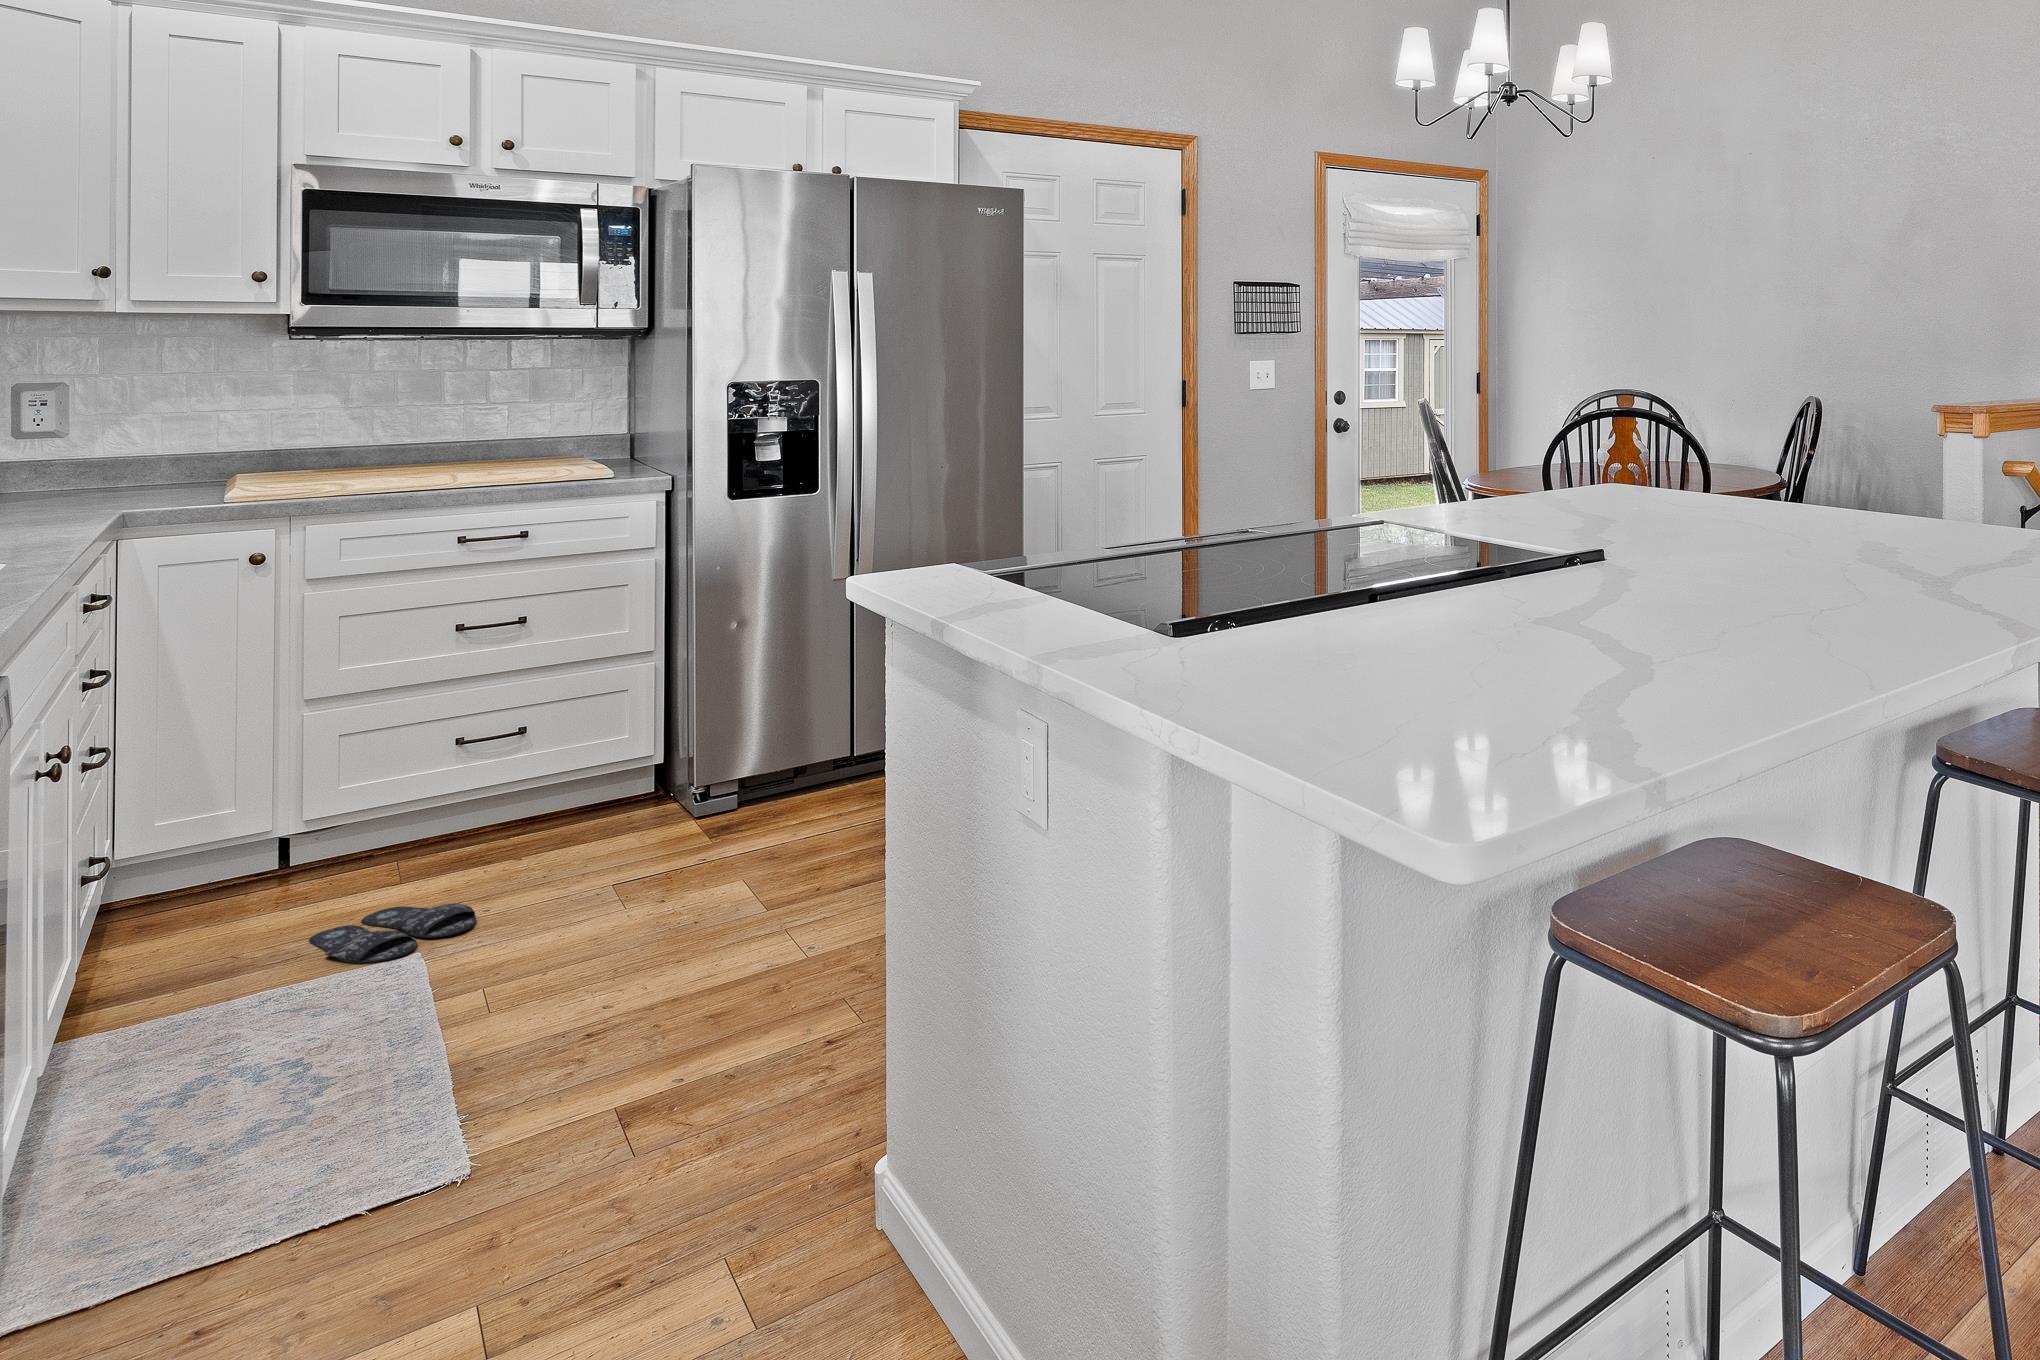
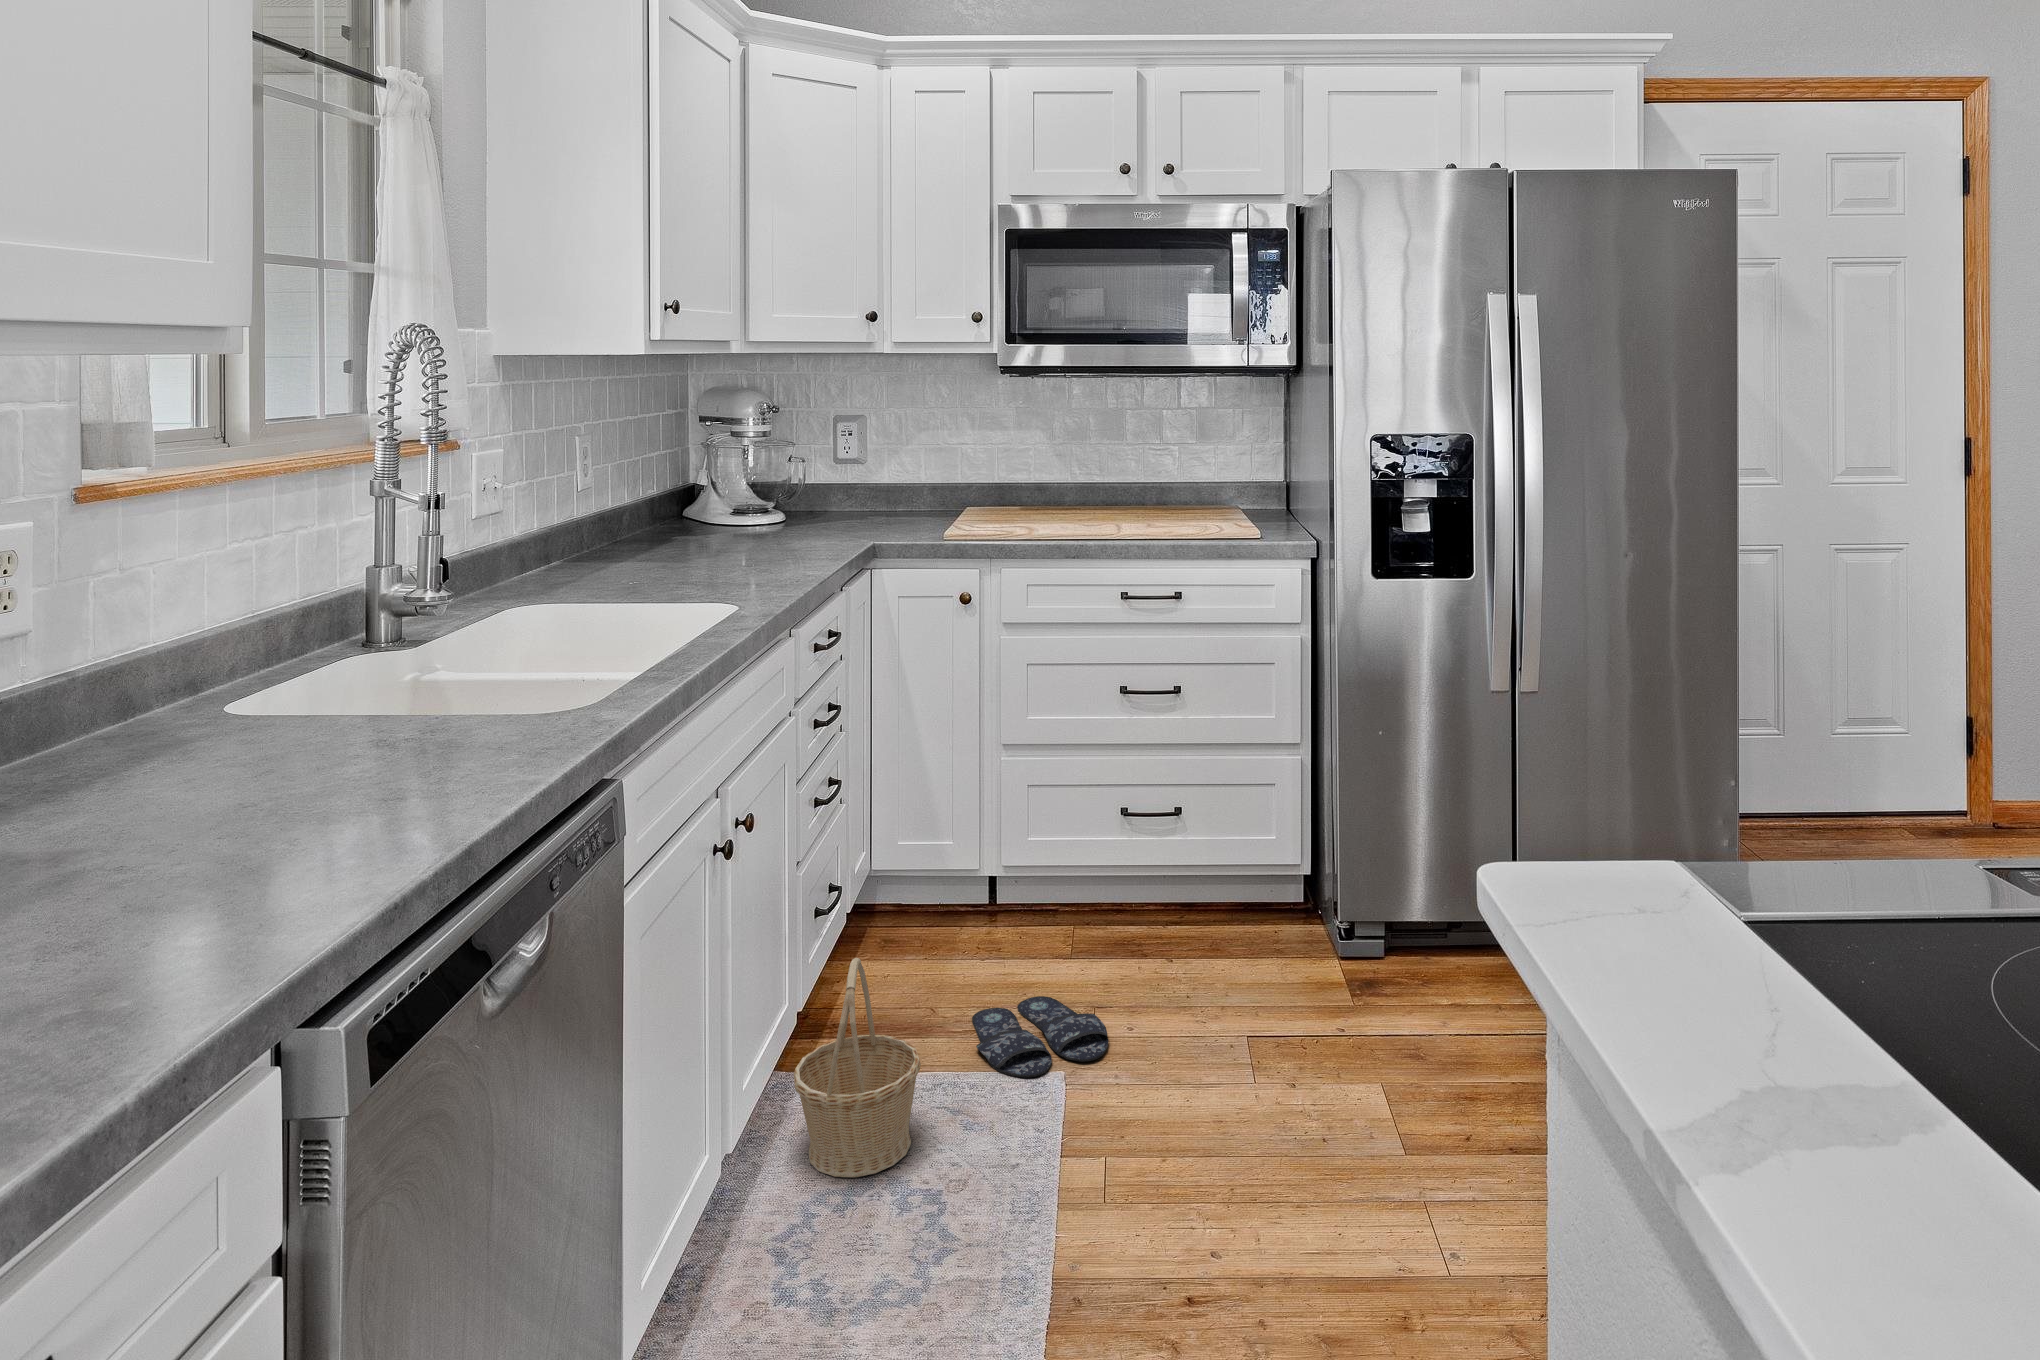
basket: none [129,874,288,1069] -> present [794,958,921,1177]

